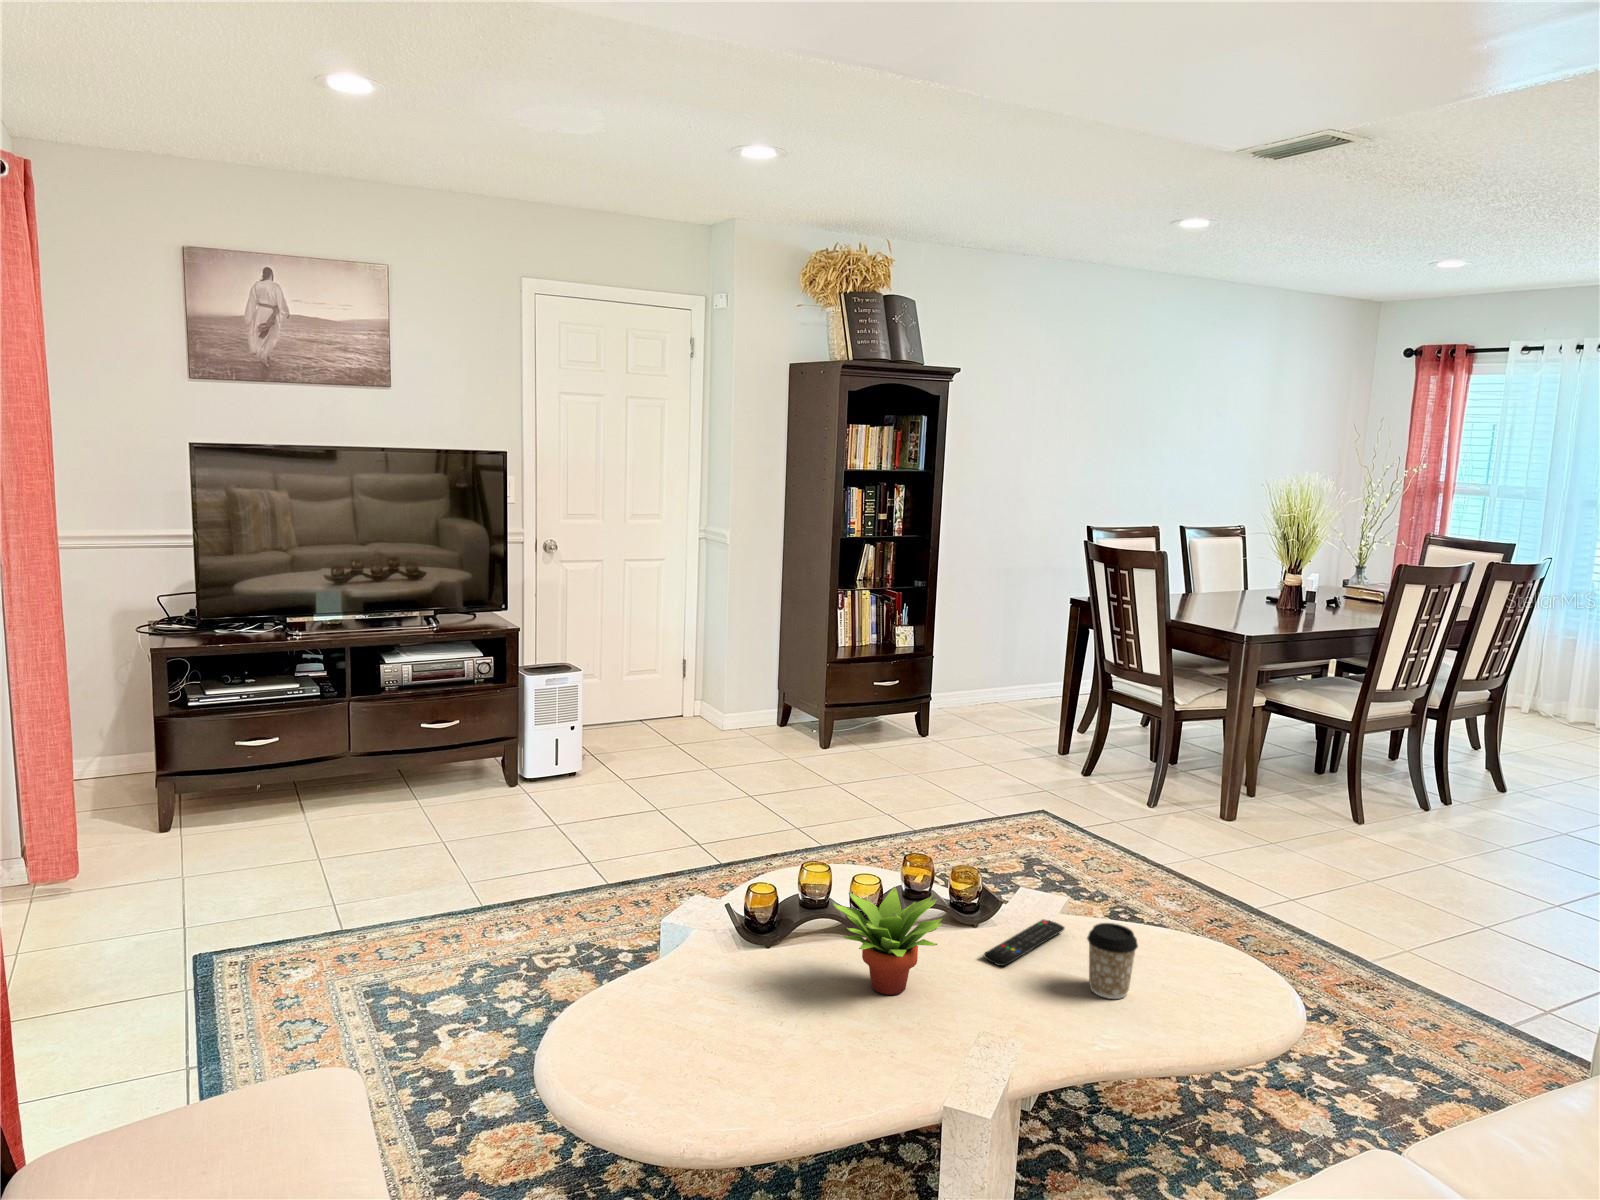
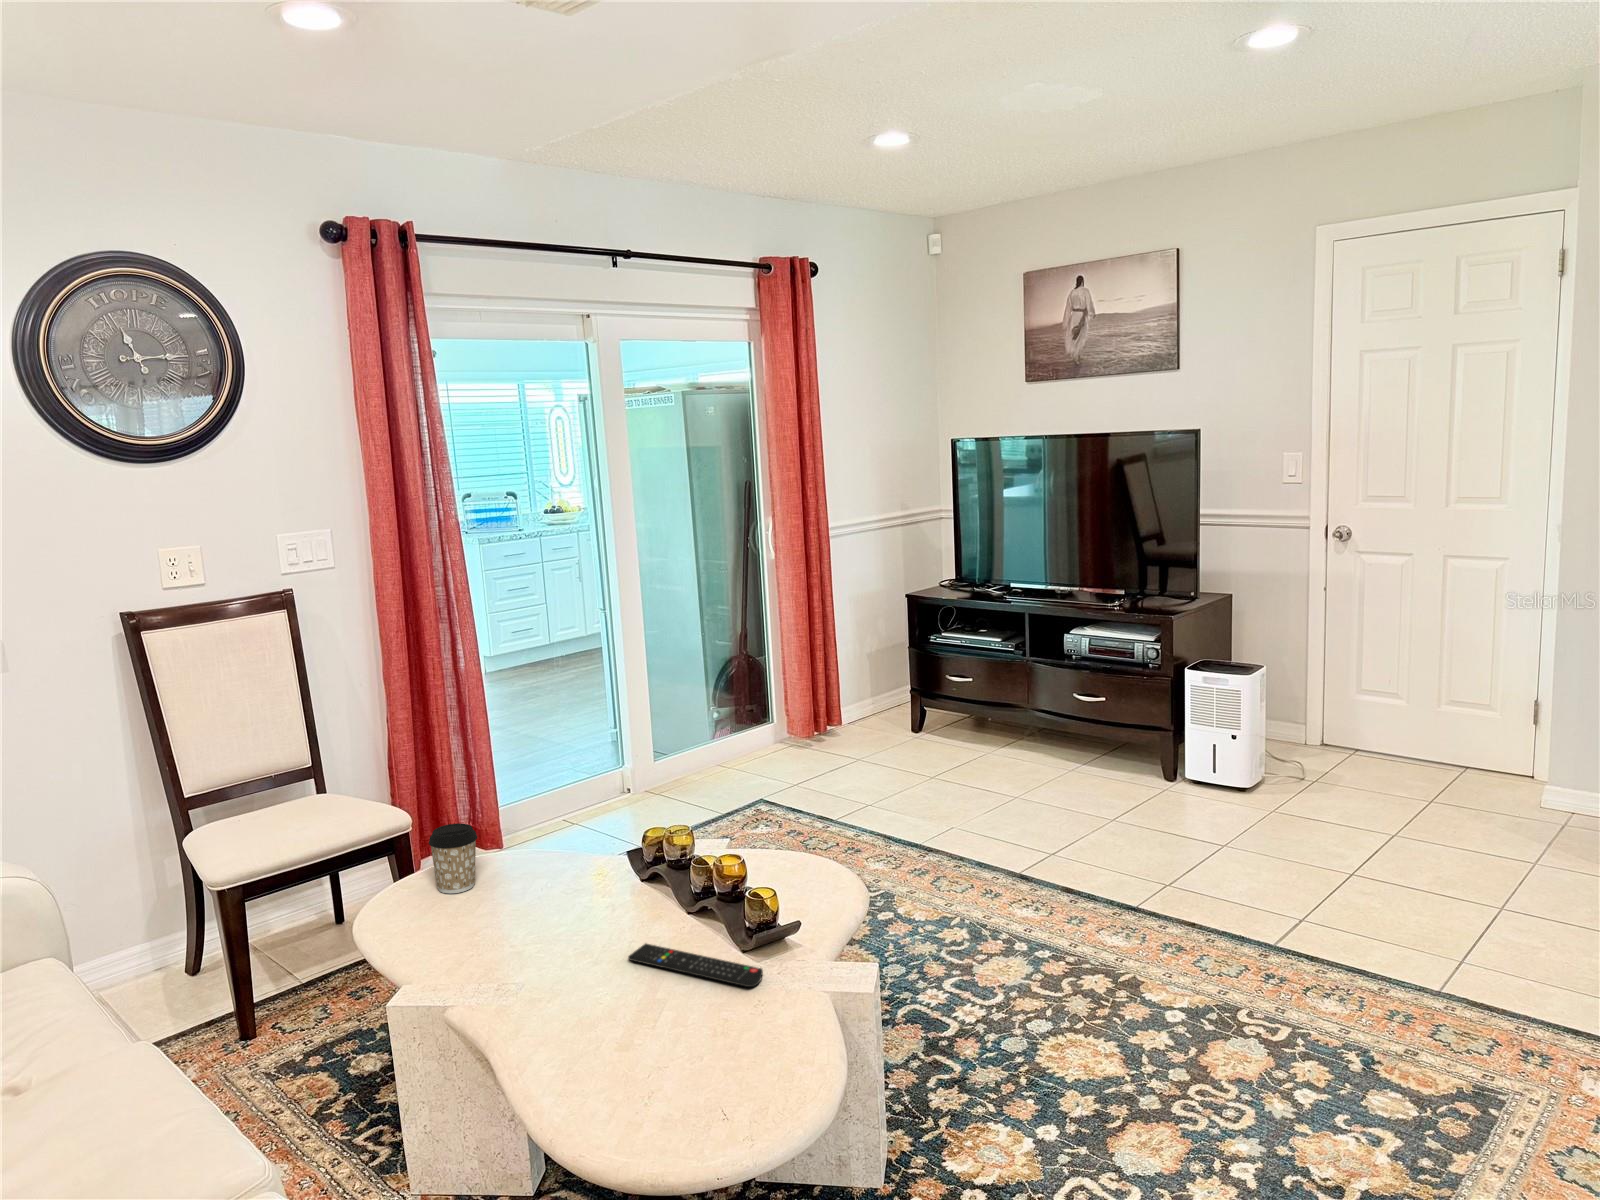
succulent plant: present [832,887,942,995] -> none [499,809,604,919]
coffee cup: present [1087,923,1138,999] -> present [429,823,477,893]

